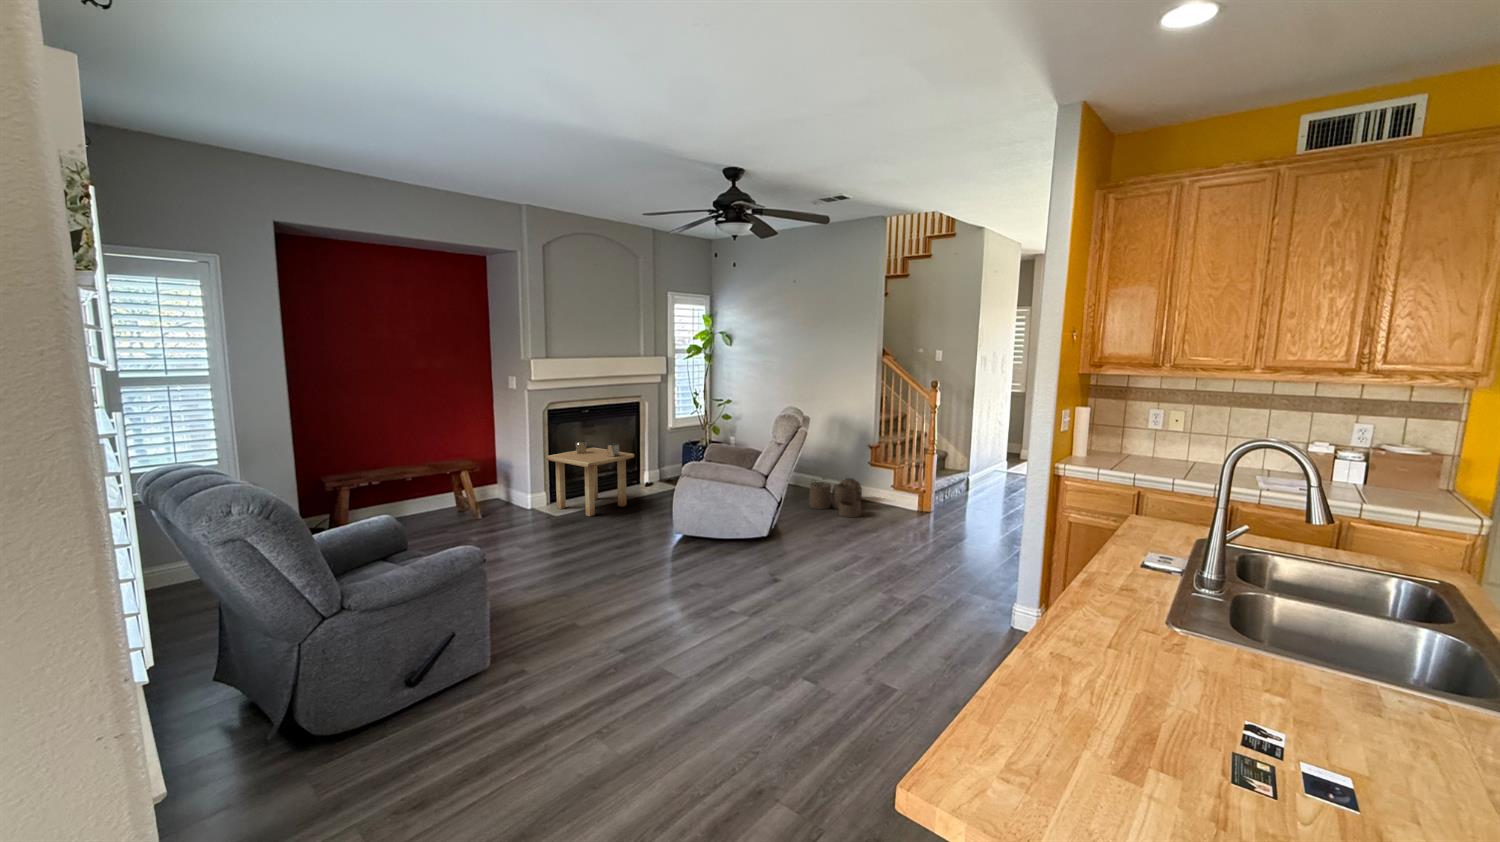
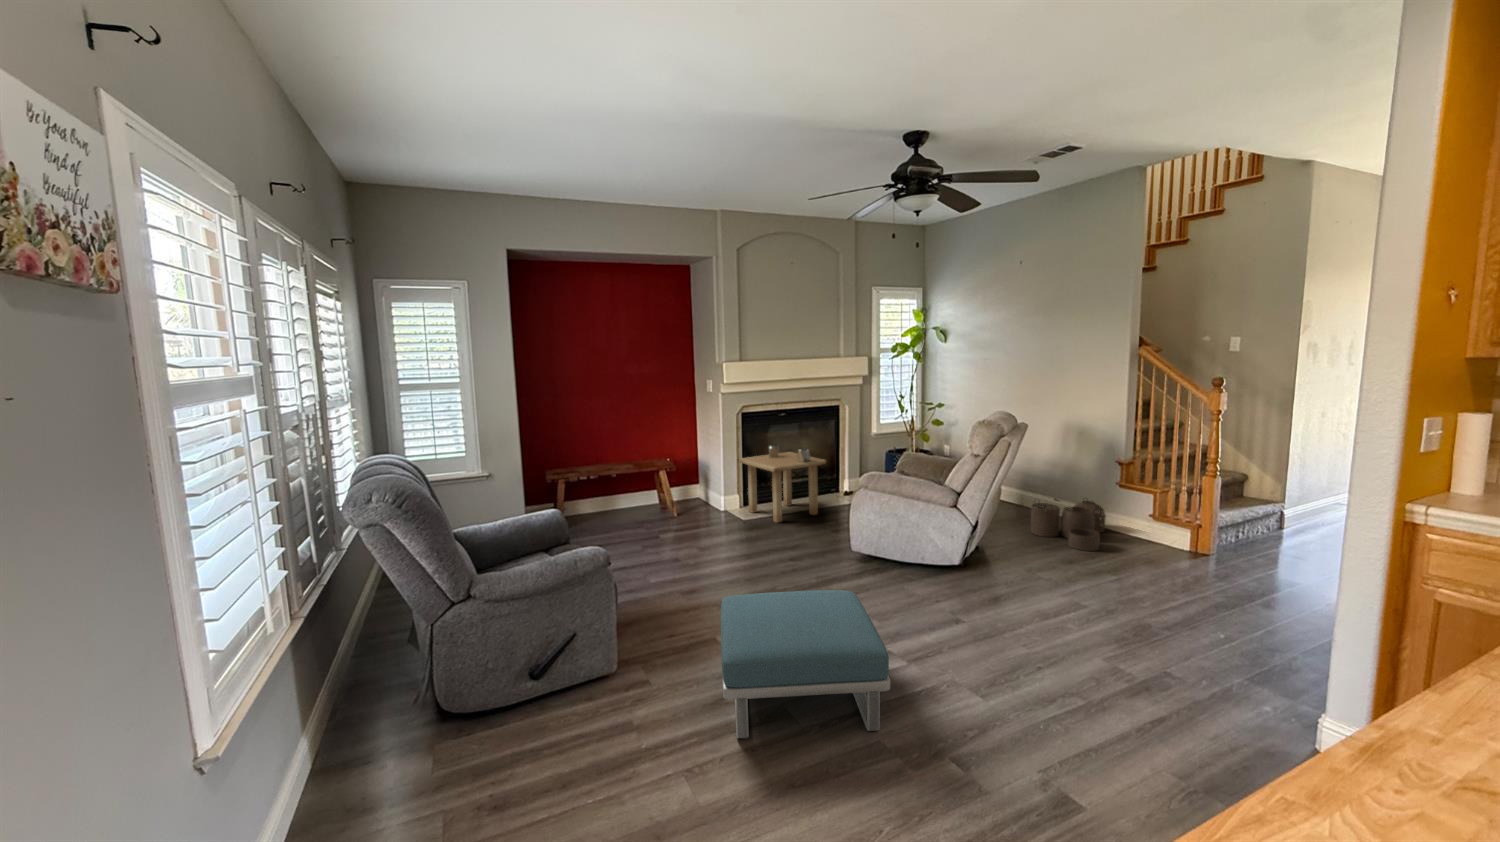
footstool: none [589,563,752,696] -> present [721,590,890,739]

